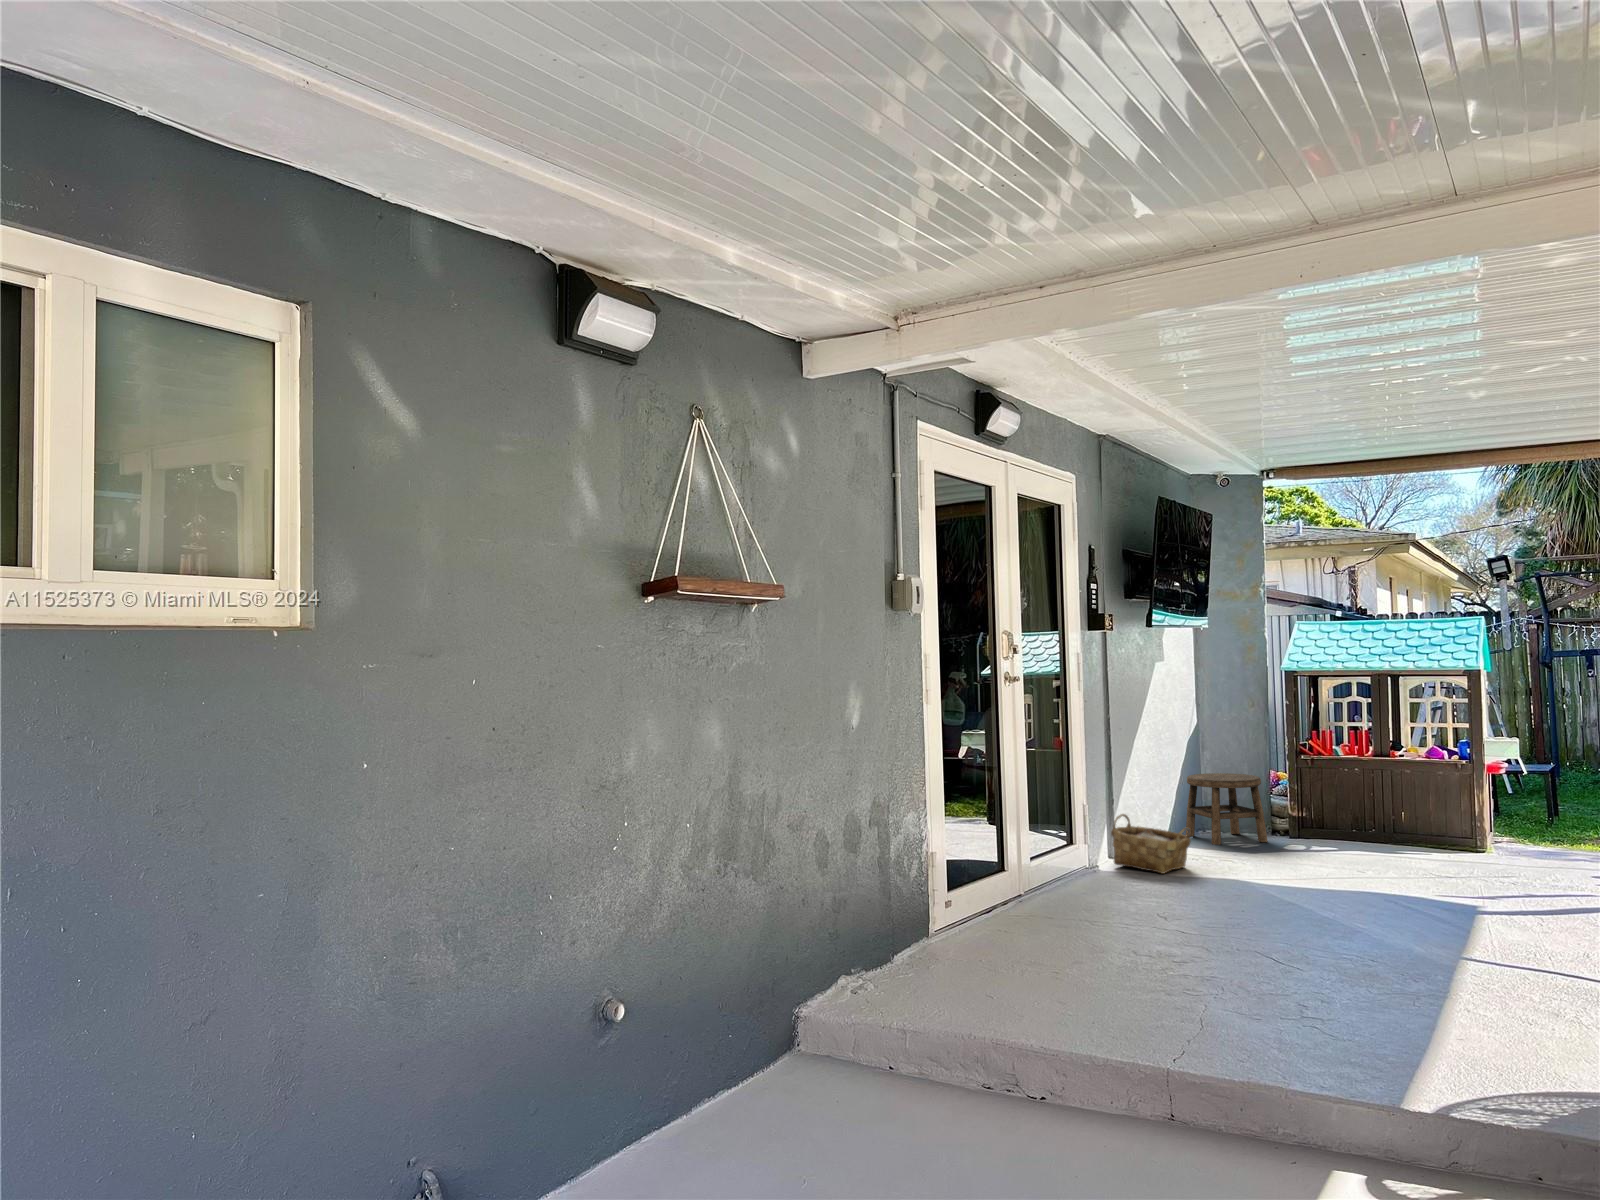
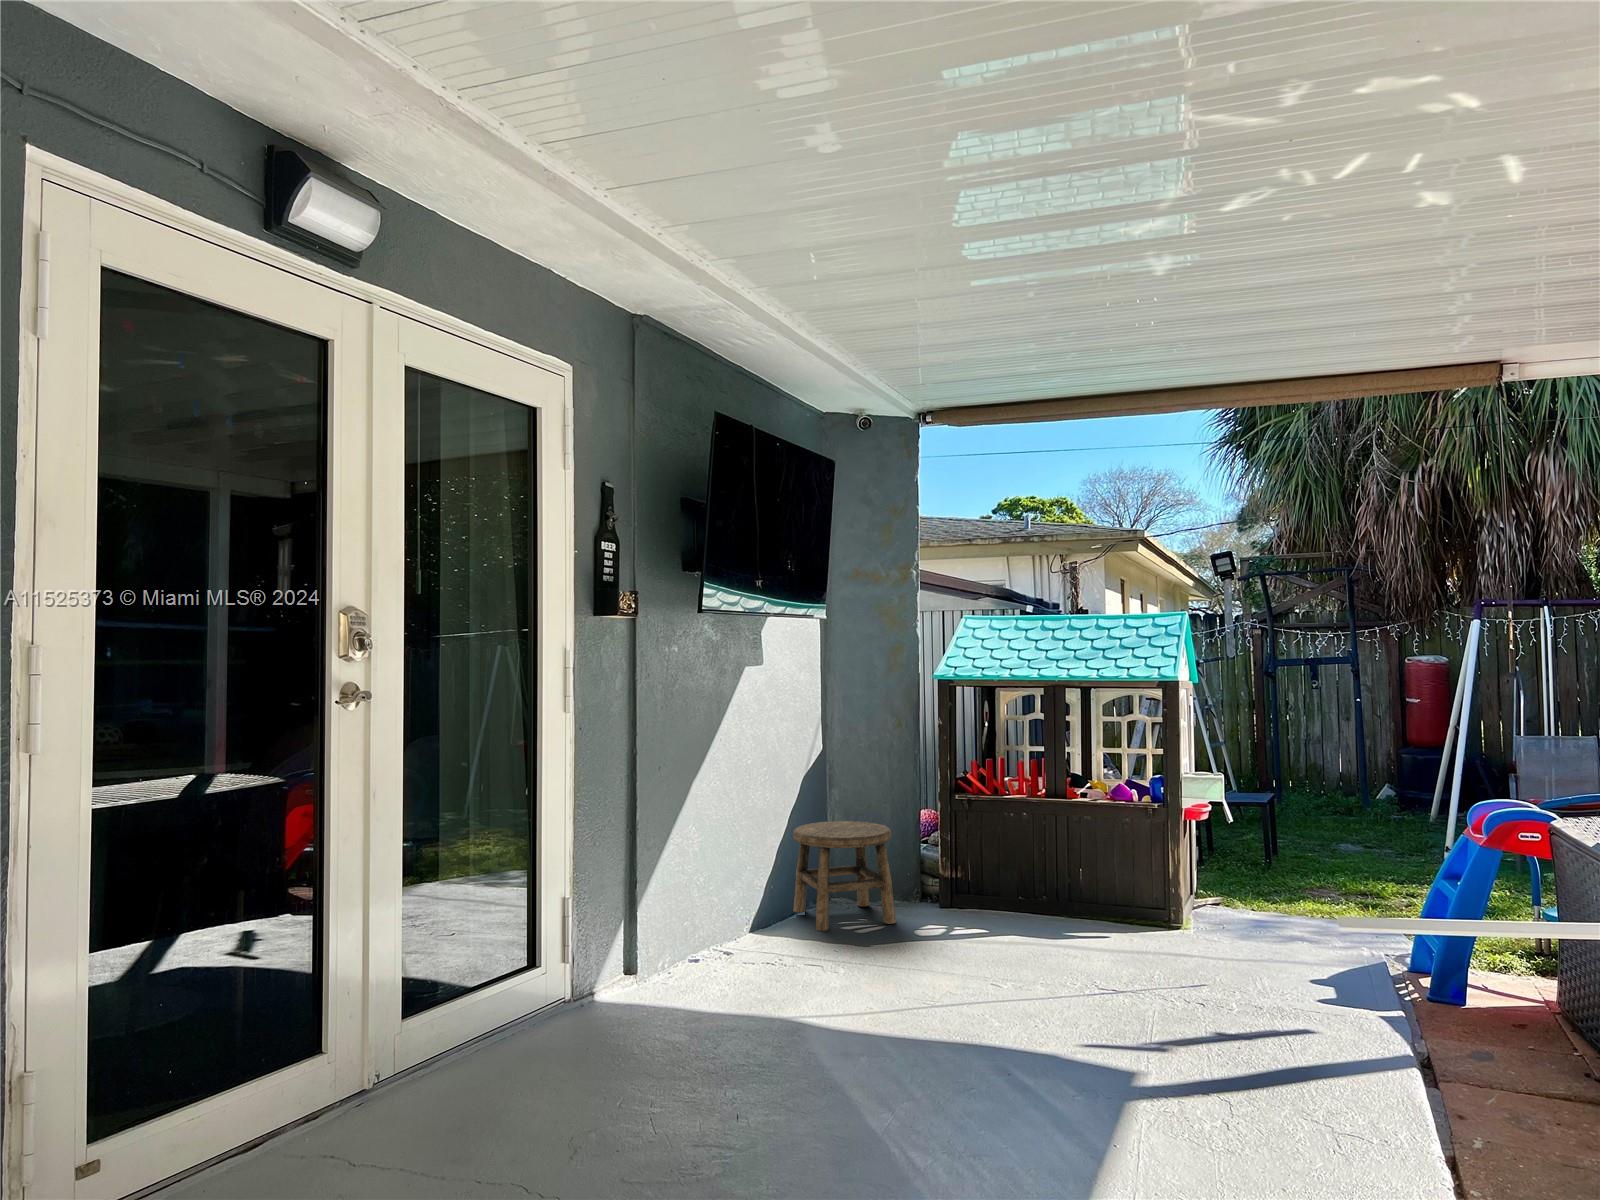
woven basket: present [1111,814,1191,874] -> none [617,904,735,1011]

